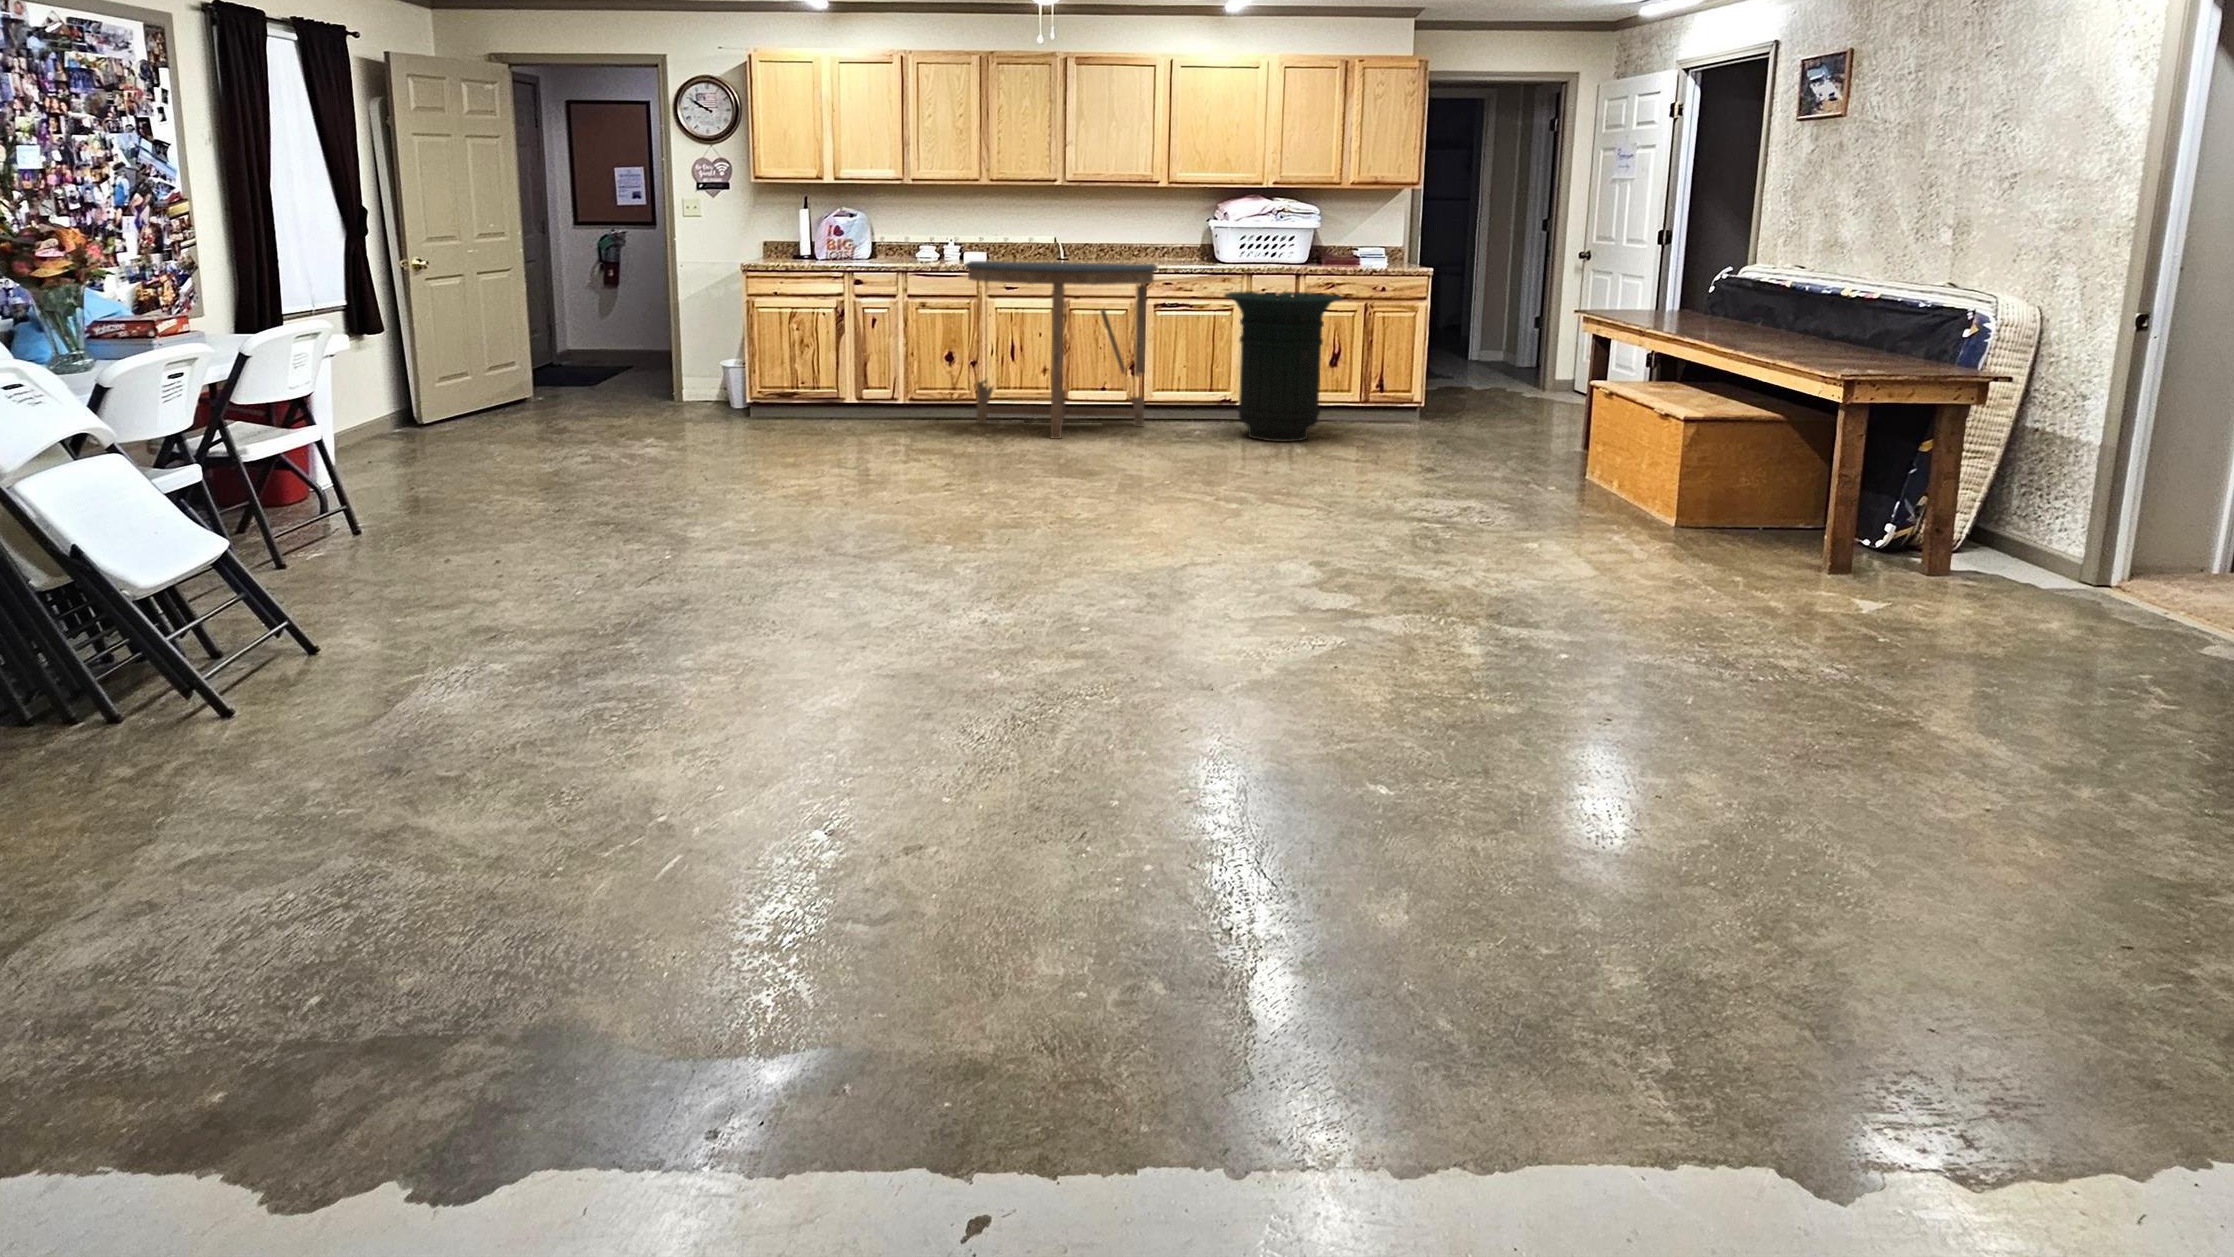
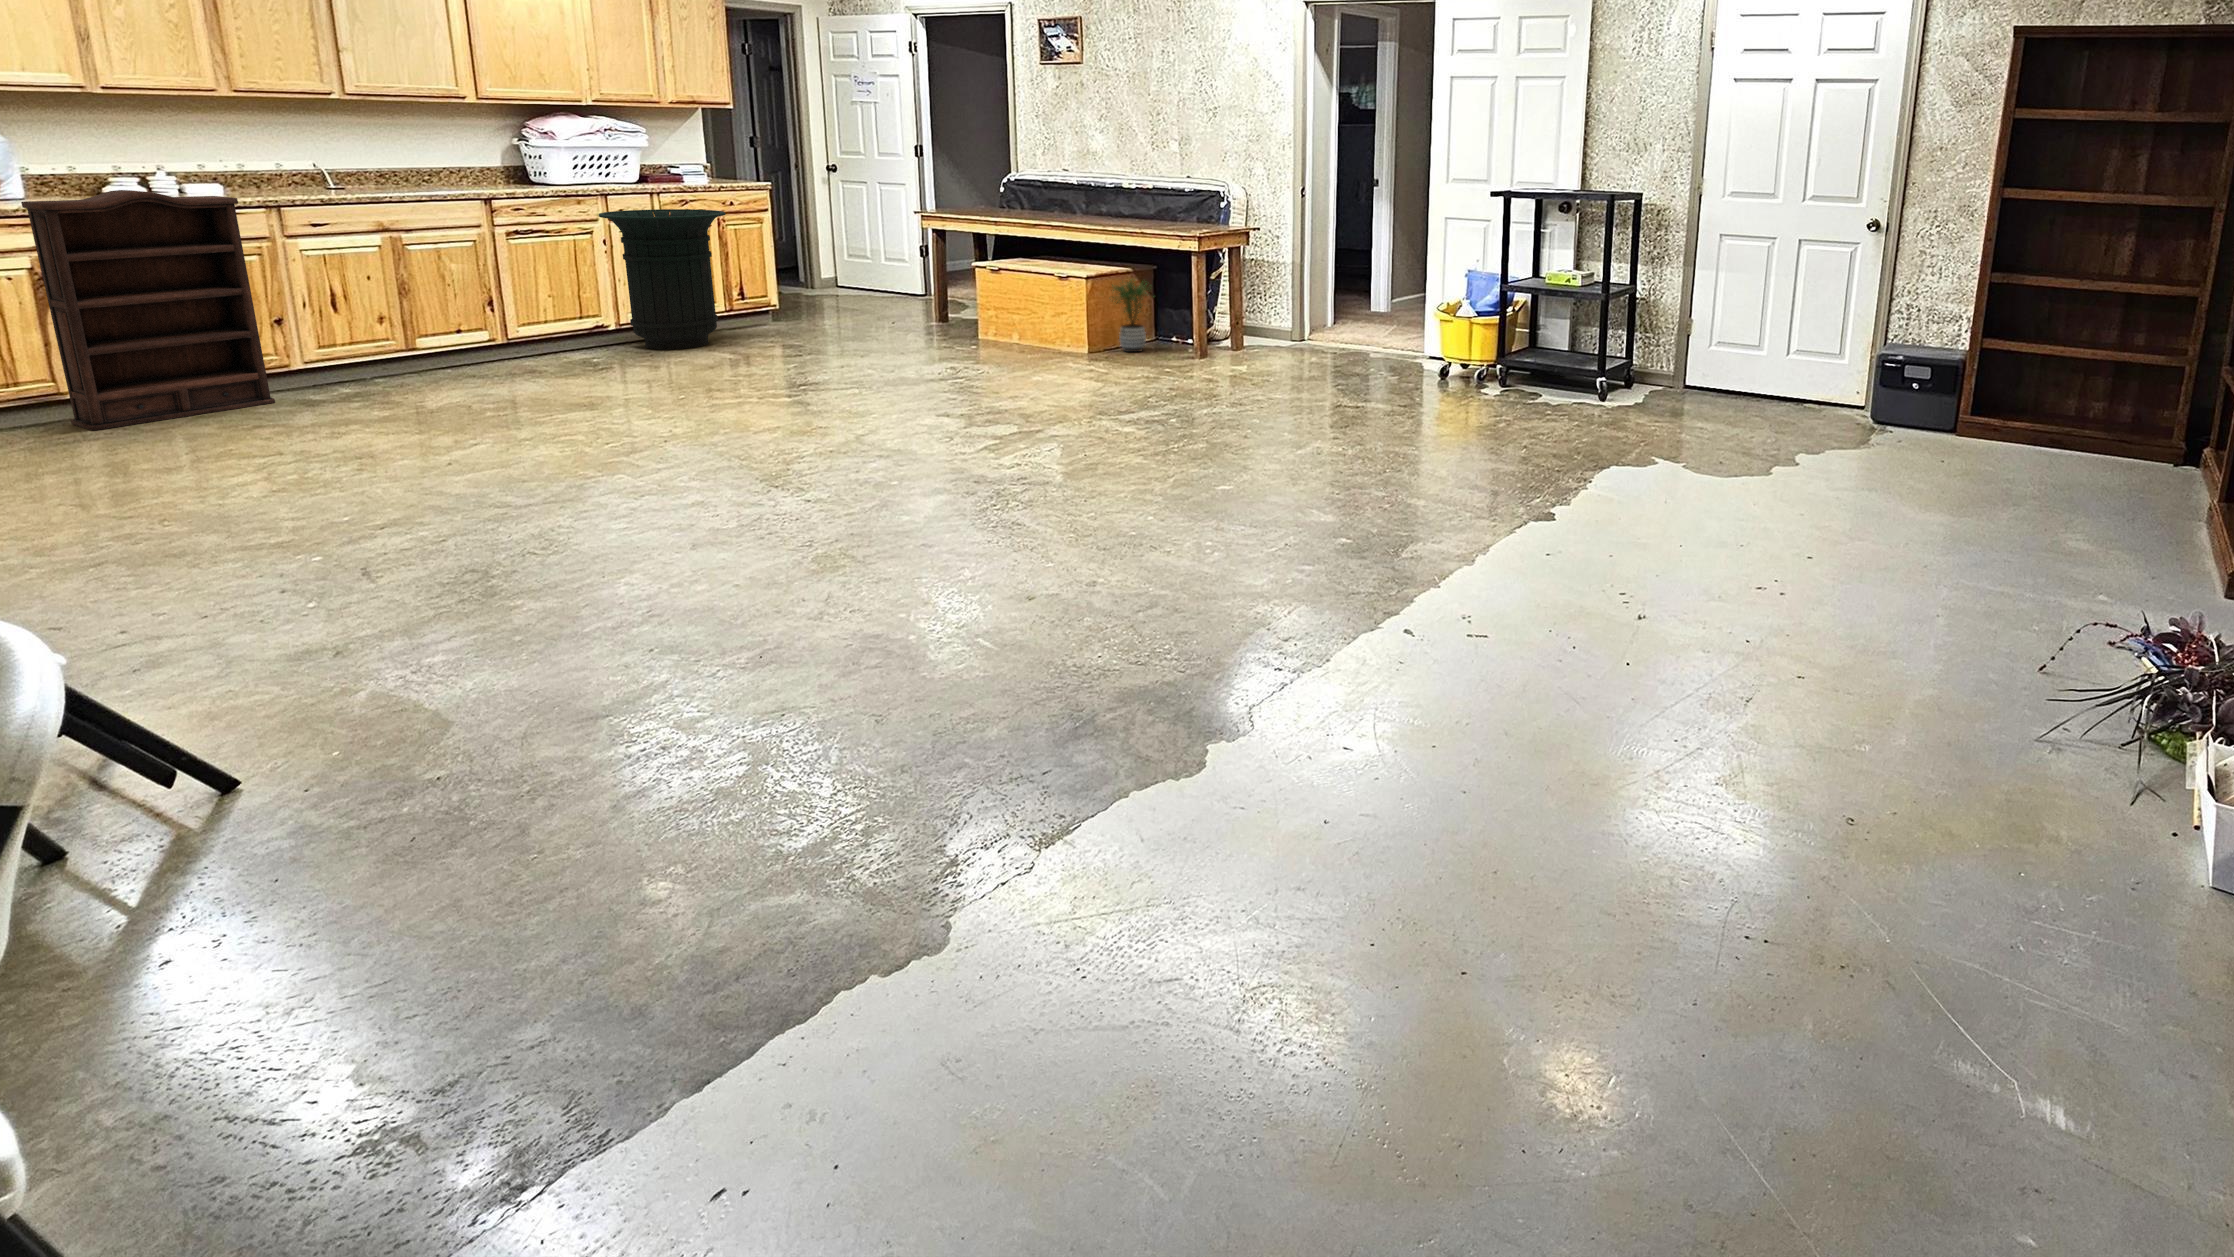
bookshelf: none [830,252,943,430] -> present [21,190,275,431]
console table: present [965,261,1157,439] -> none [245,189,528,389]
potted plant: none [1689,432,1778,550] -> present [1112,280,1151,352]

